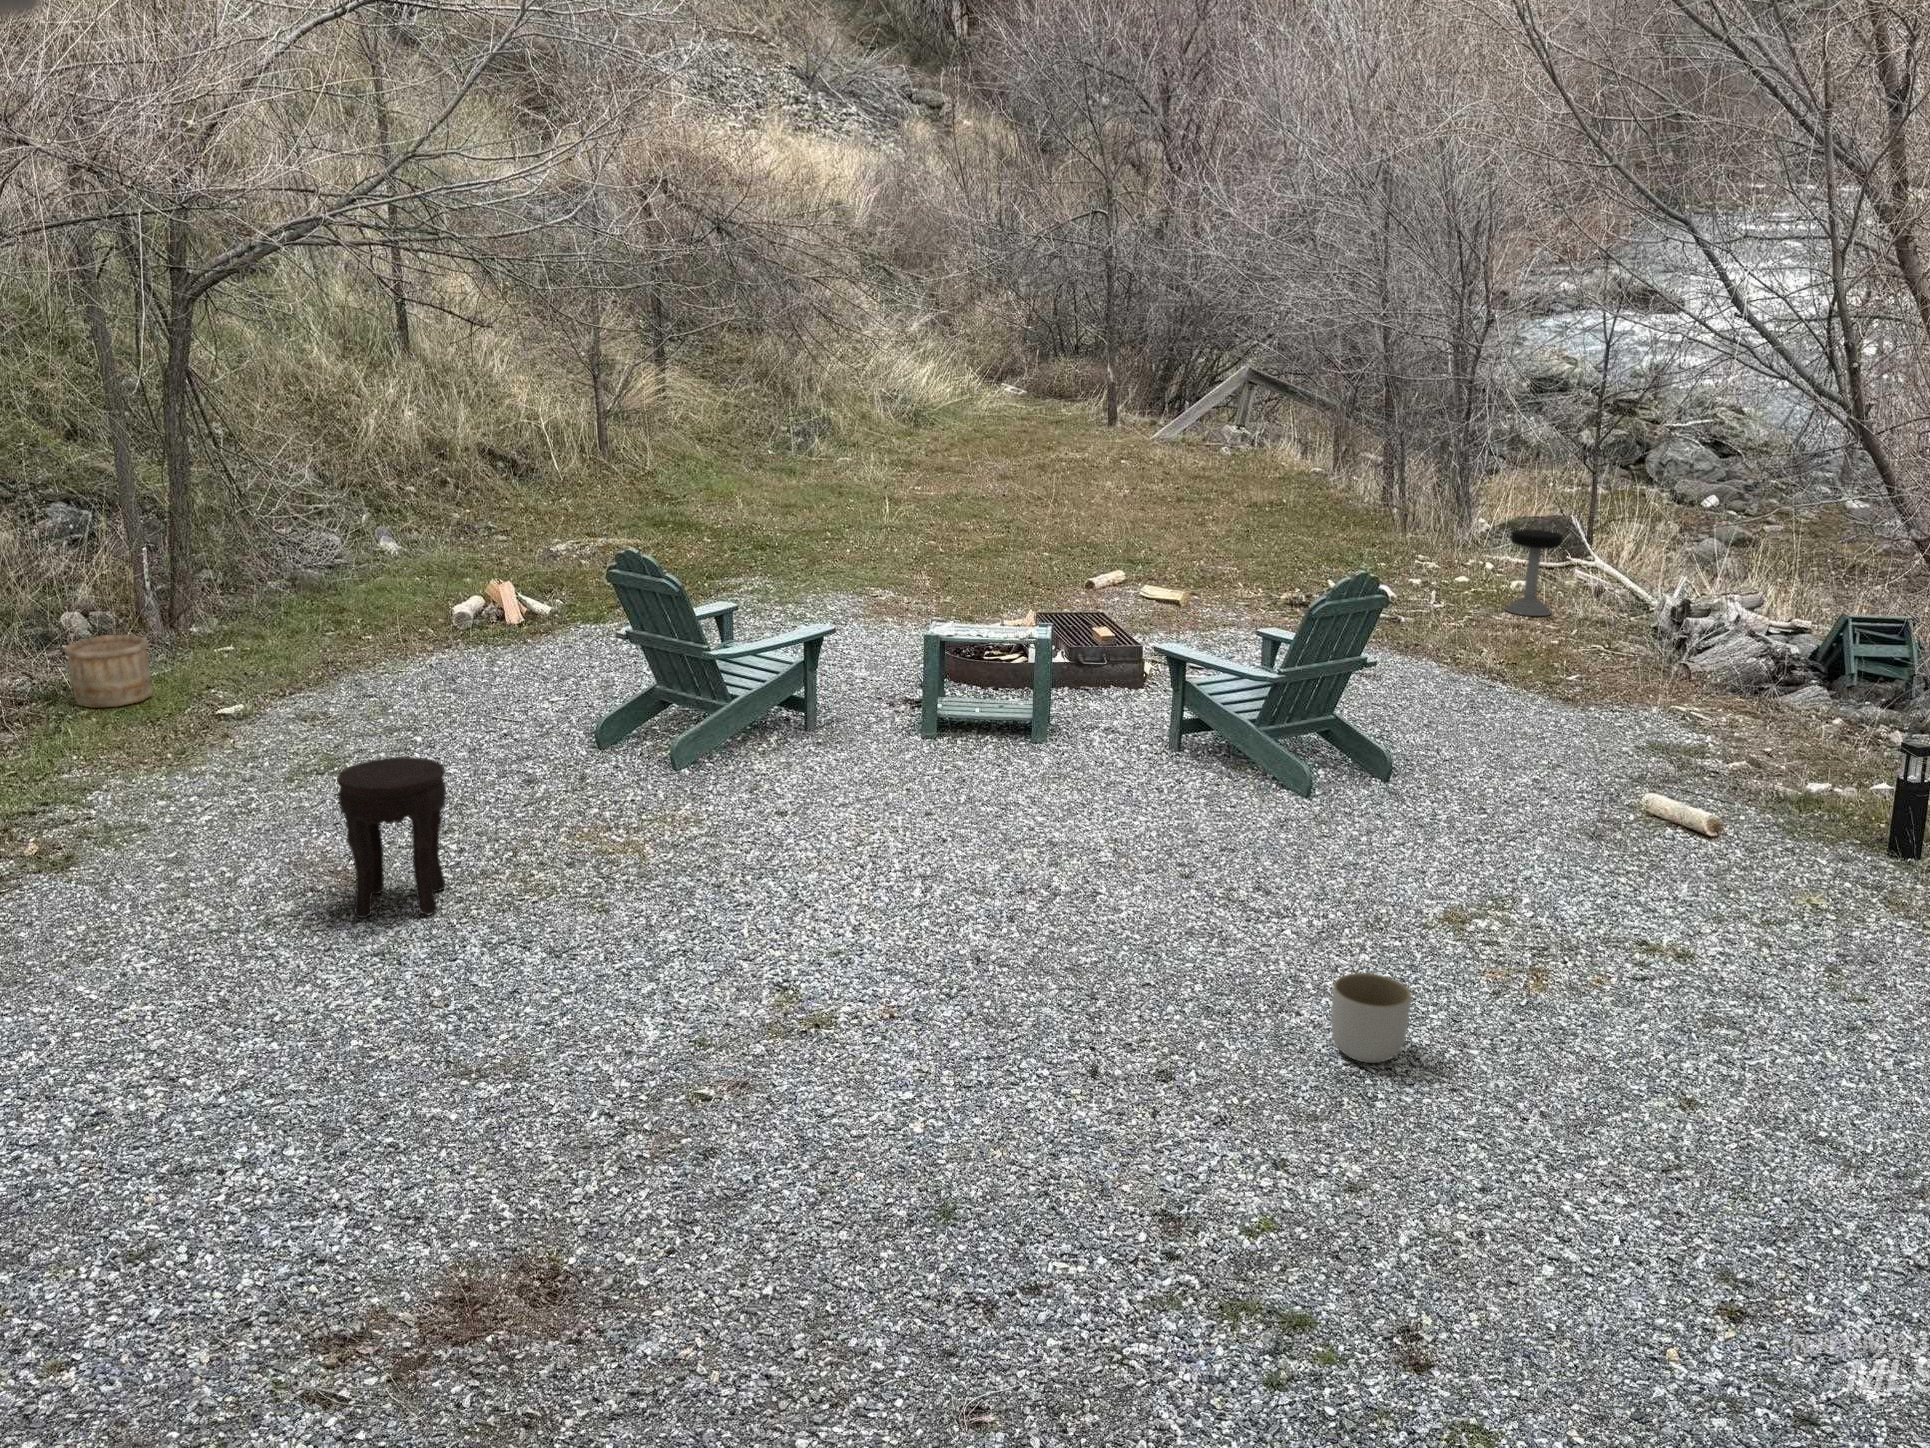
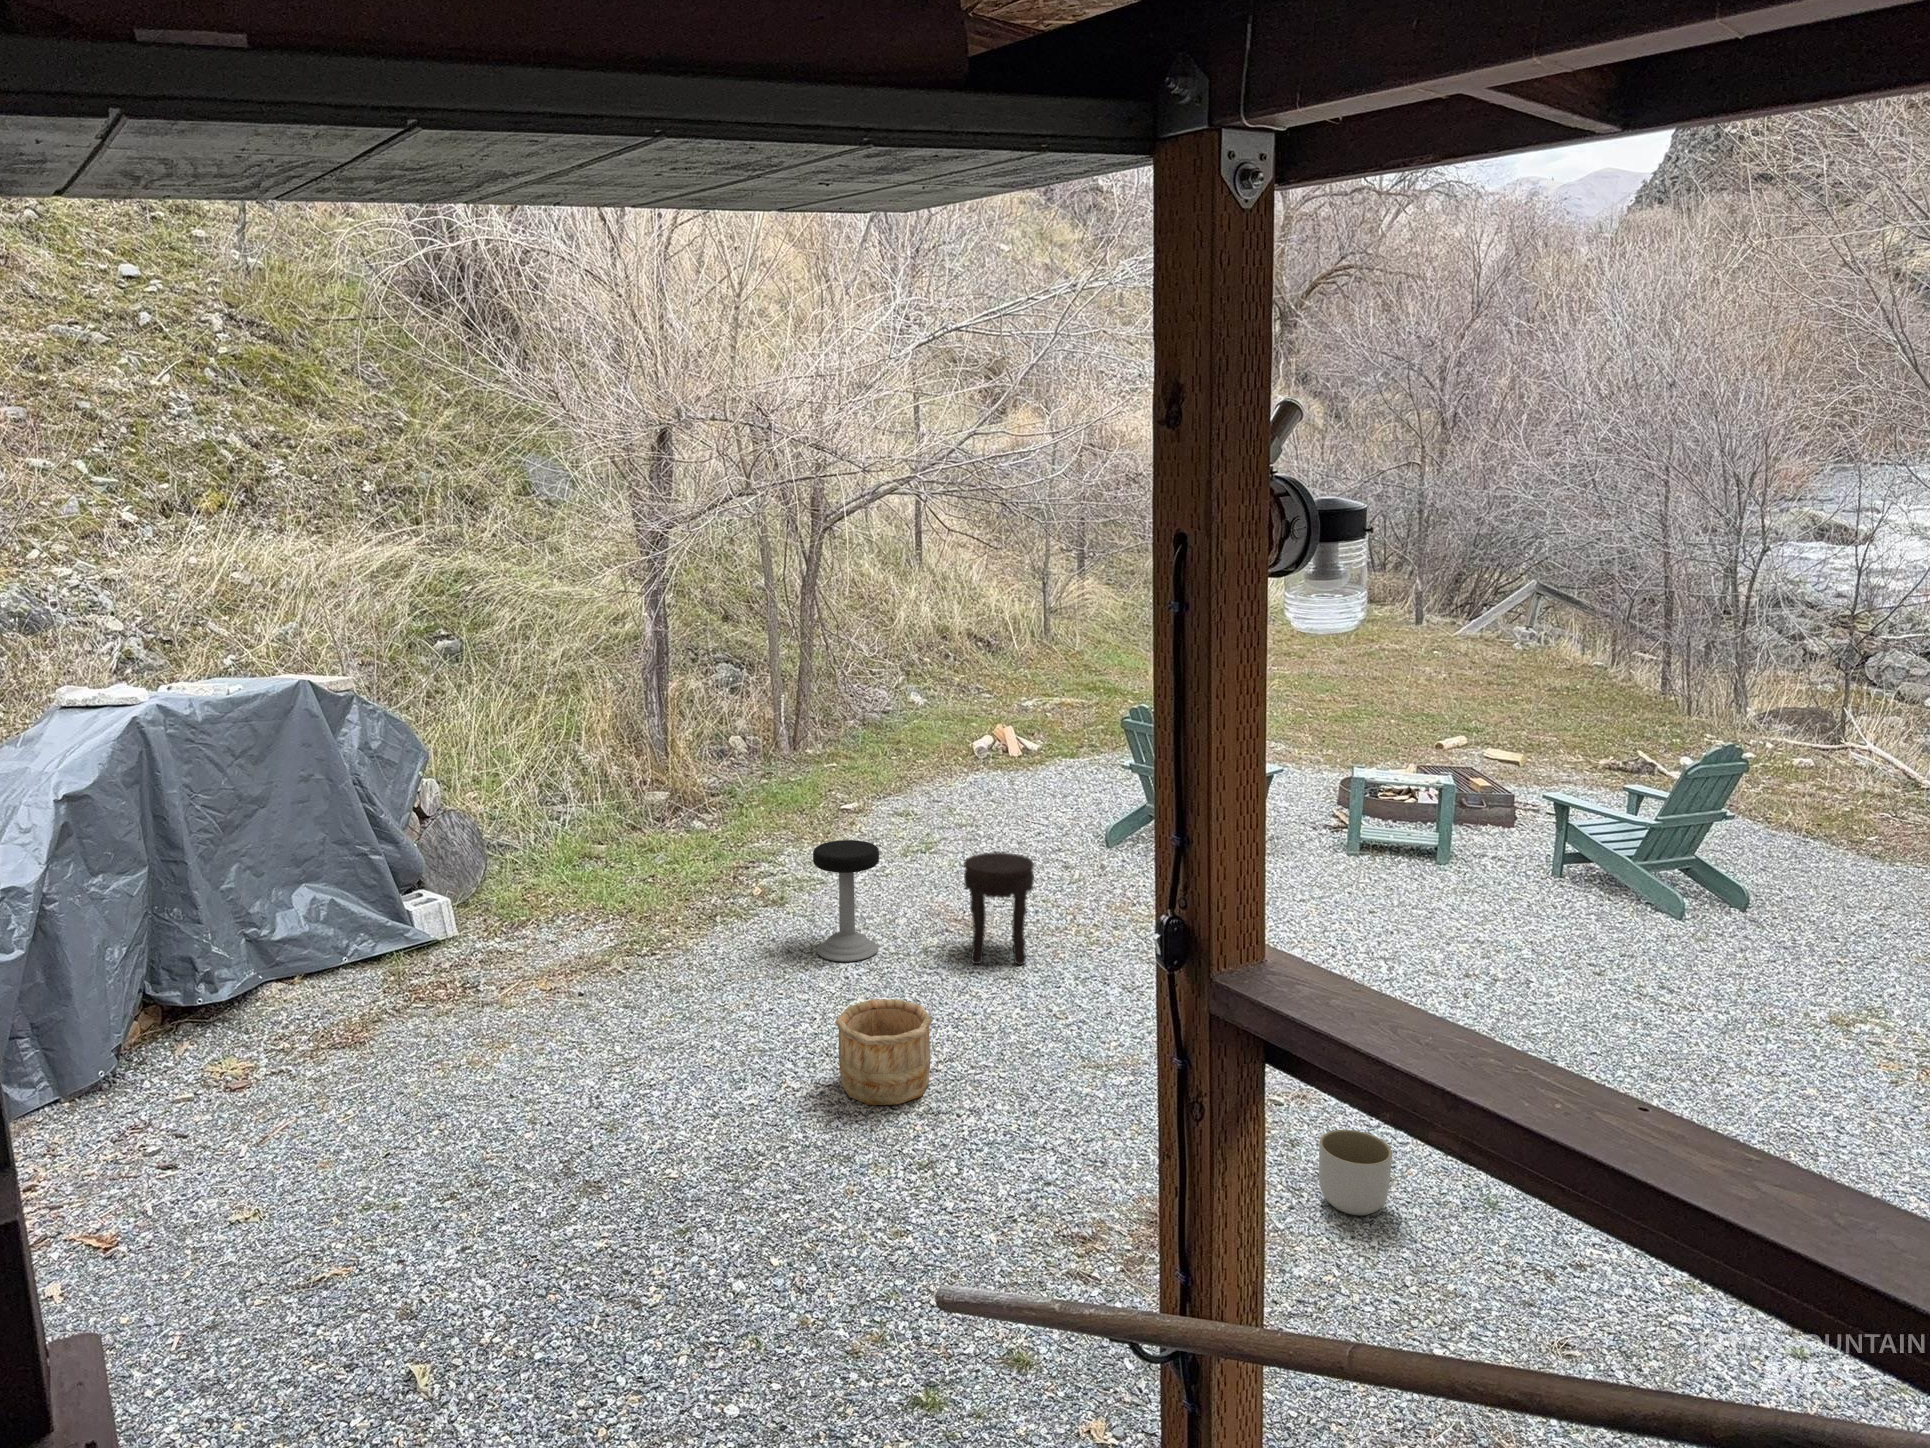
stool: present [1505,529,1563,616] -> present [813,840,879,962]
wooden bucket: present [64,635,152,708] -> present [835,999,932,1105]
planter: present [1331,973,1412,1063] -> present [1319,1130,1392,1215]

